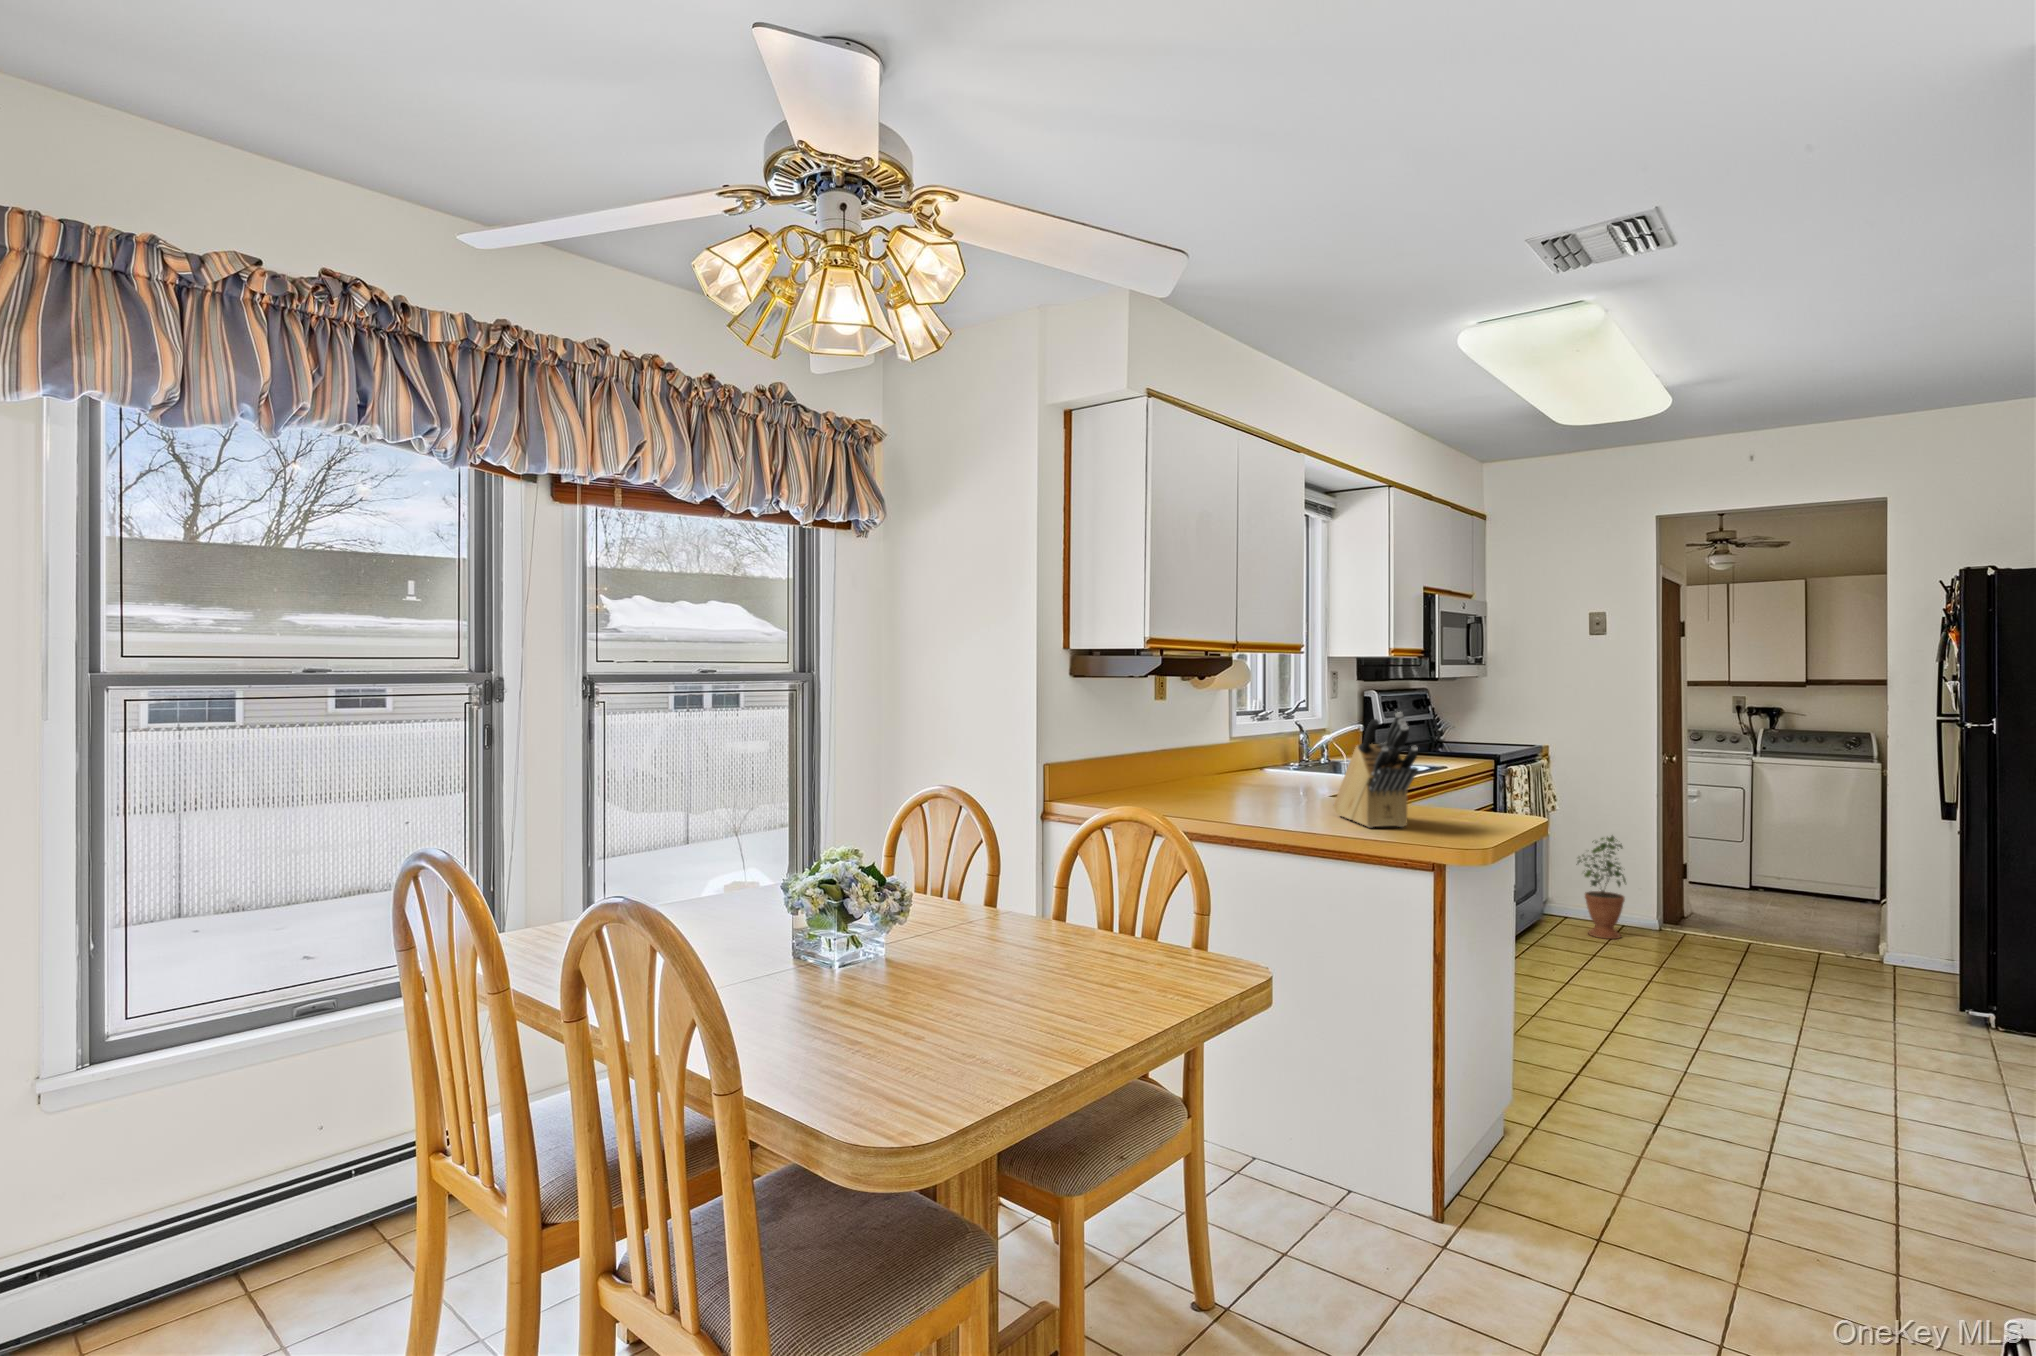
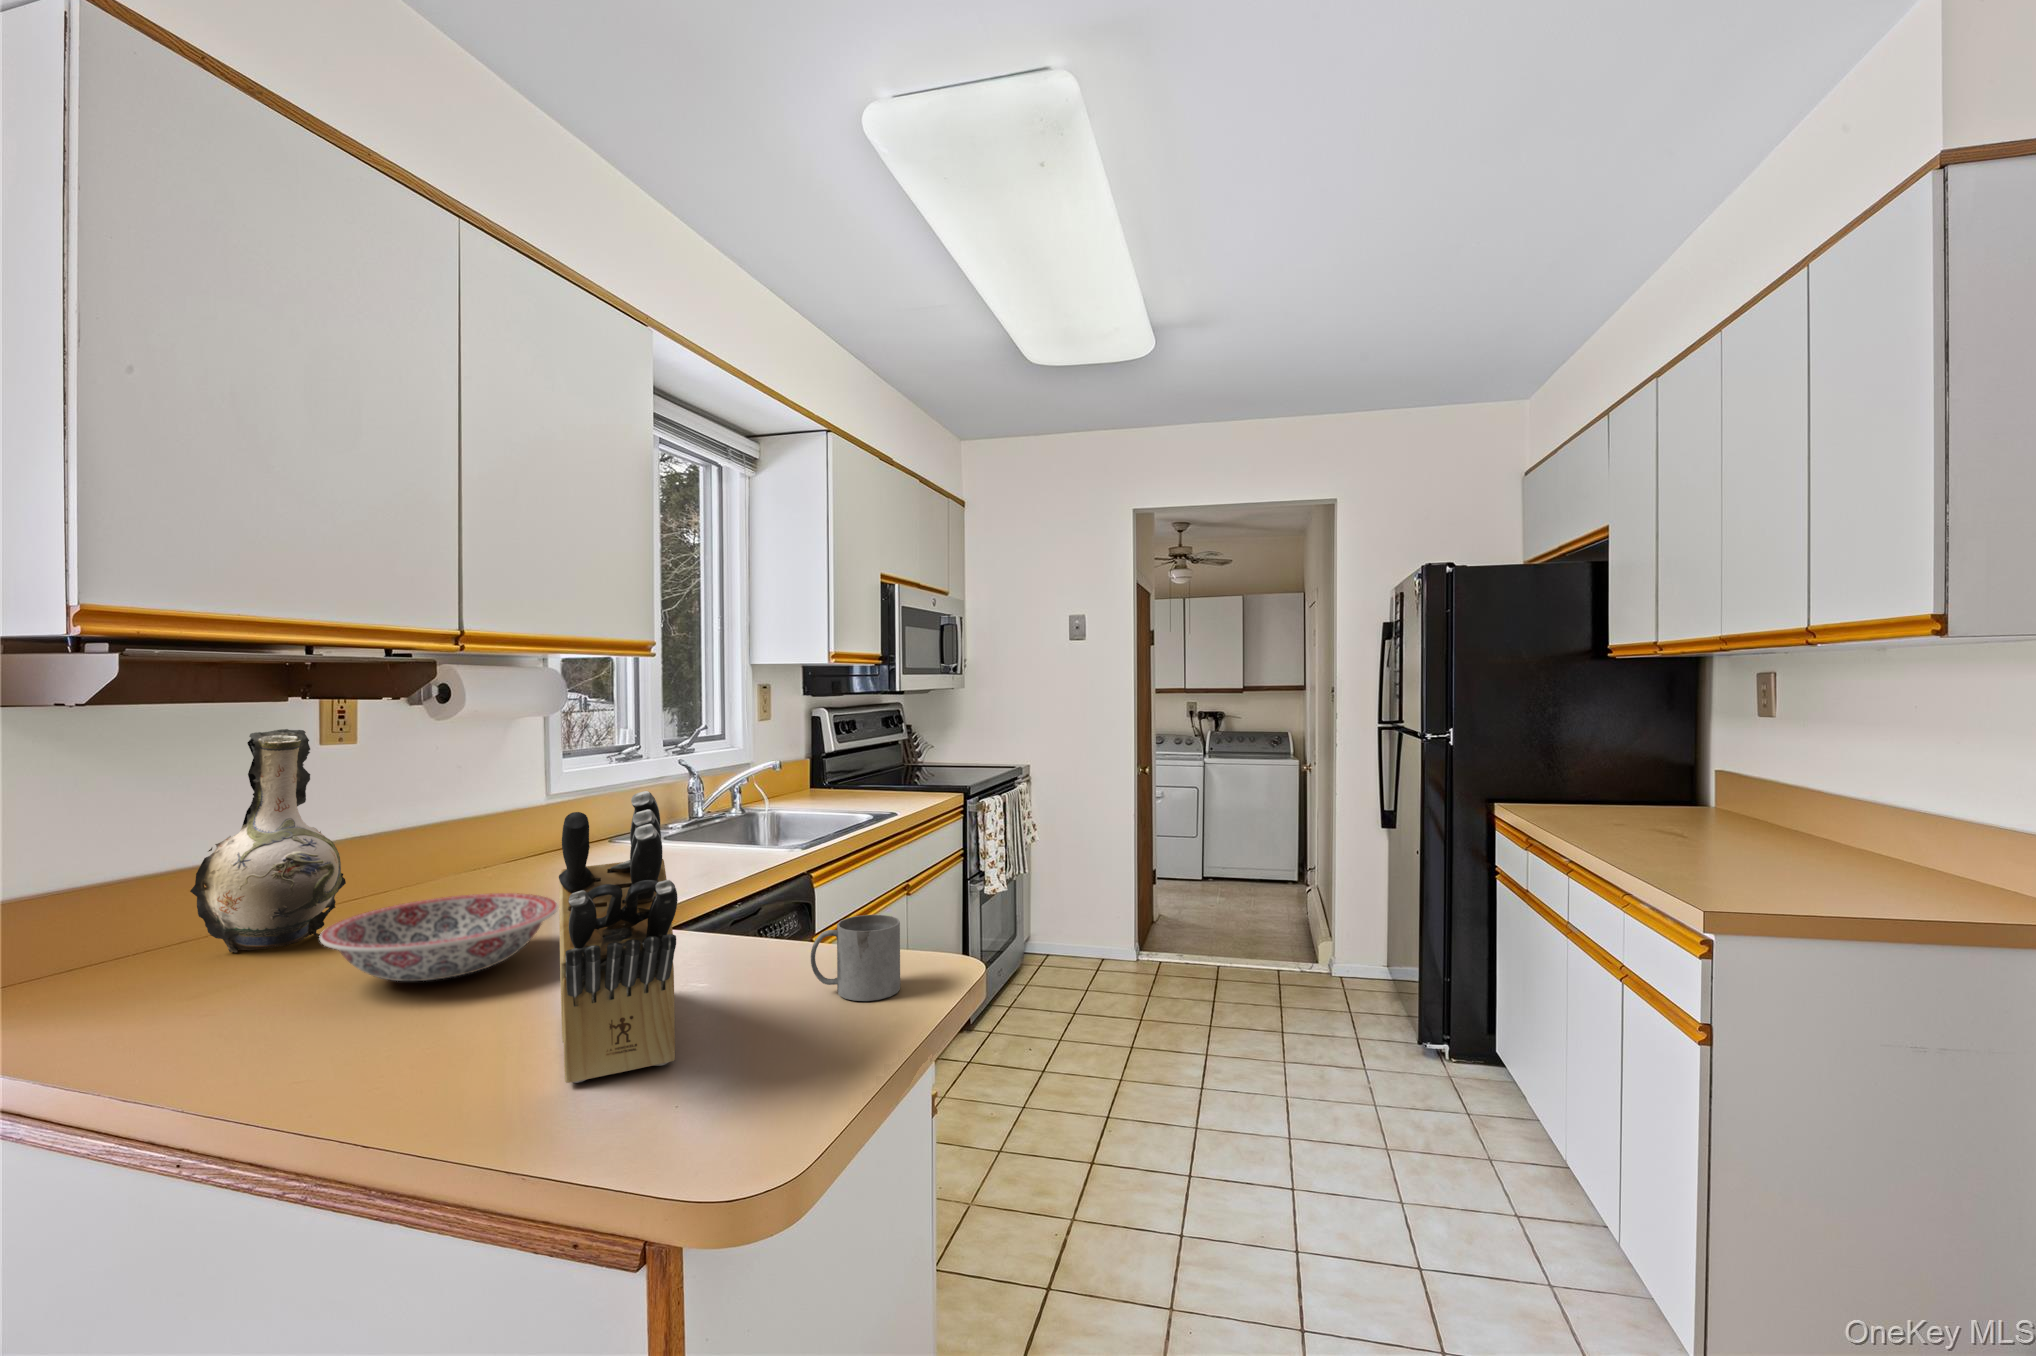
decorative vase: none [1130,690,1183,795] -> present [190,729,346,953]
ceramic bowl: none [1211,774,1308,805] -> present [320,893,558,981]
mug: none [1452,785,1499,822] -> present [811,915,900,1001]
potted plant: present [1578,836,1626,939] -> none [1057,857,1106,978]

